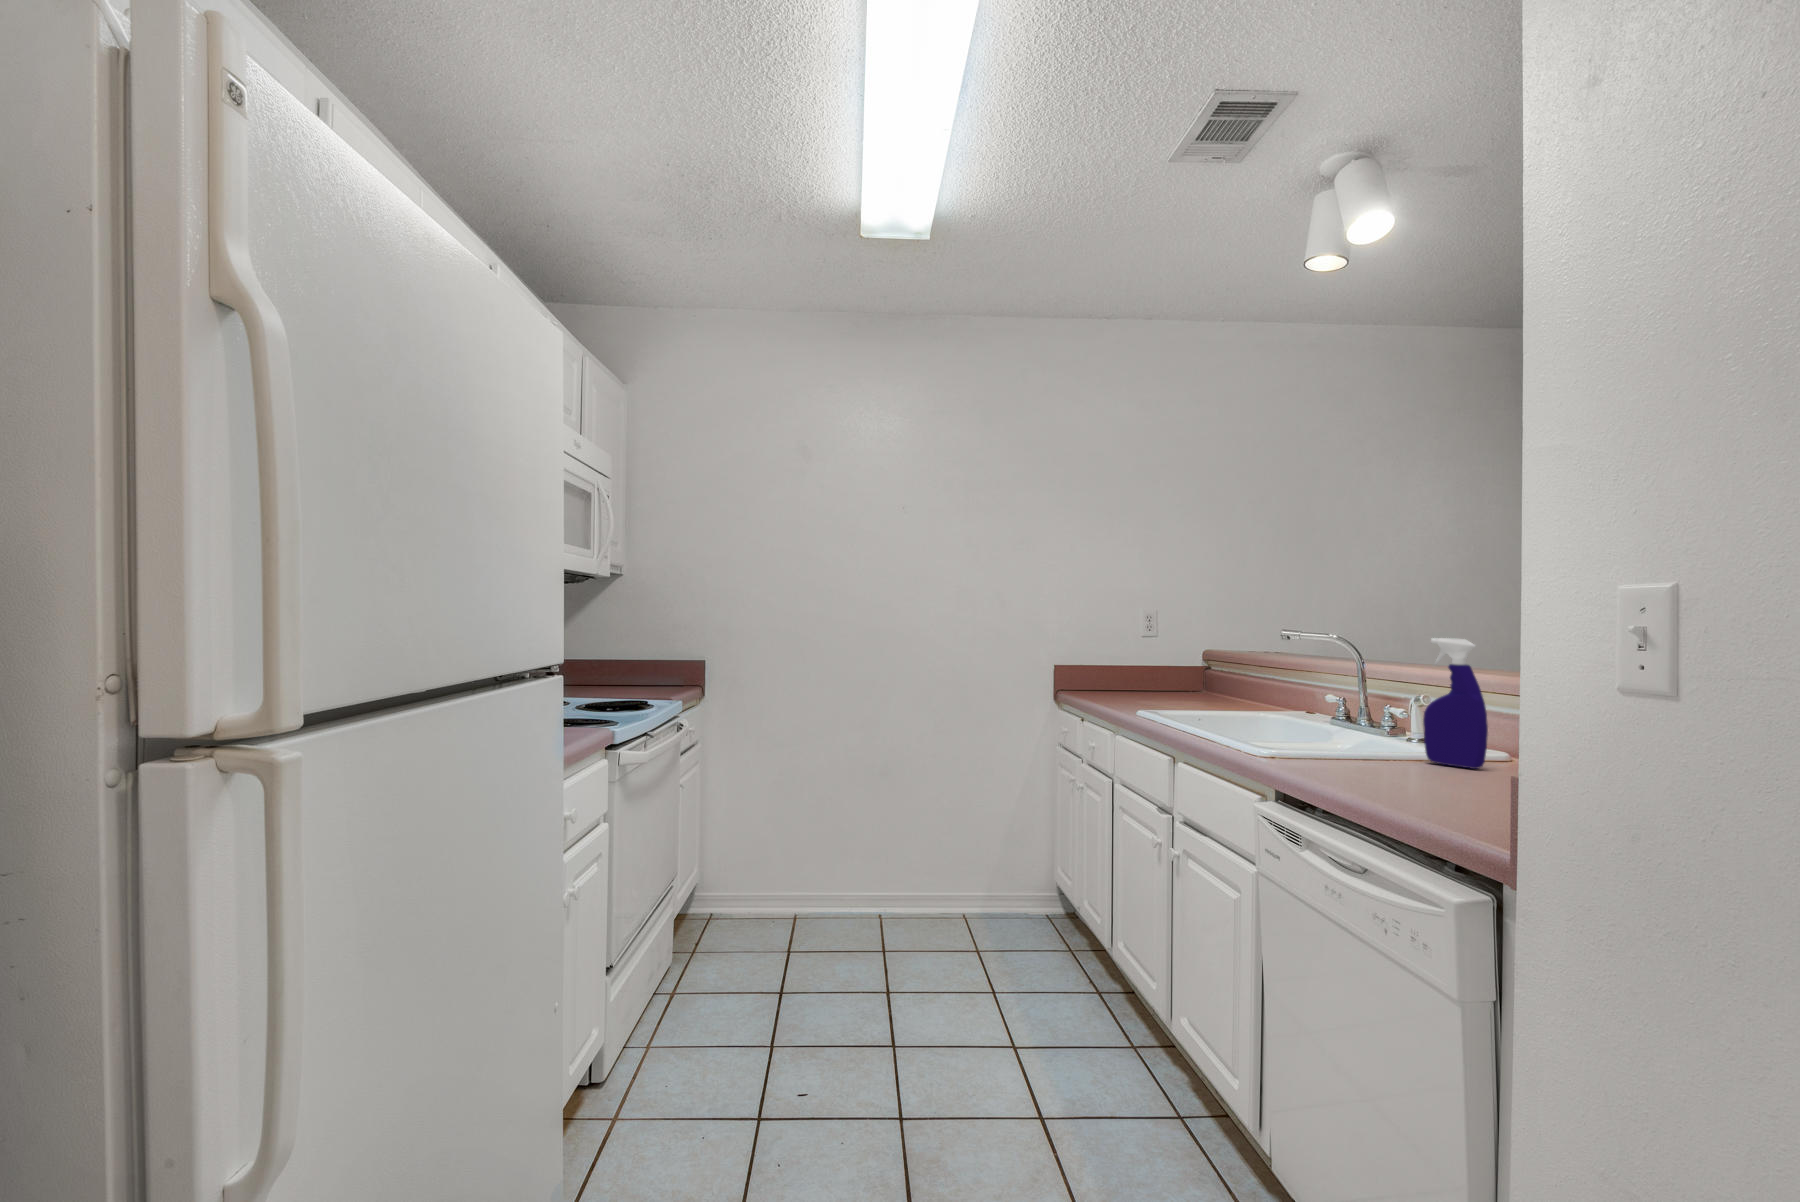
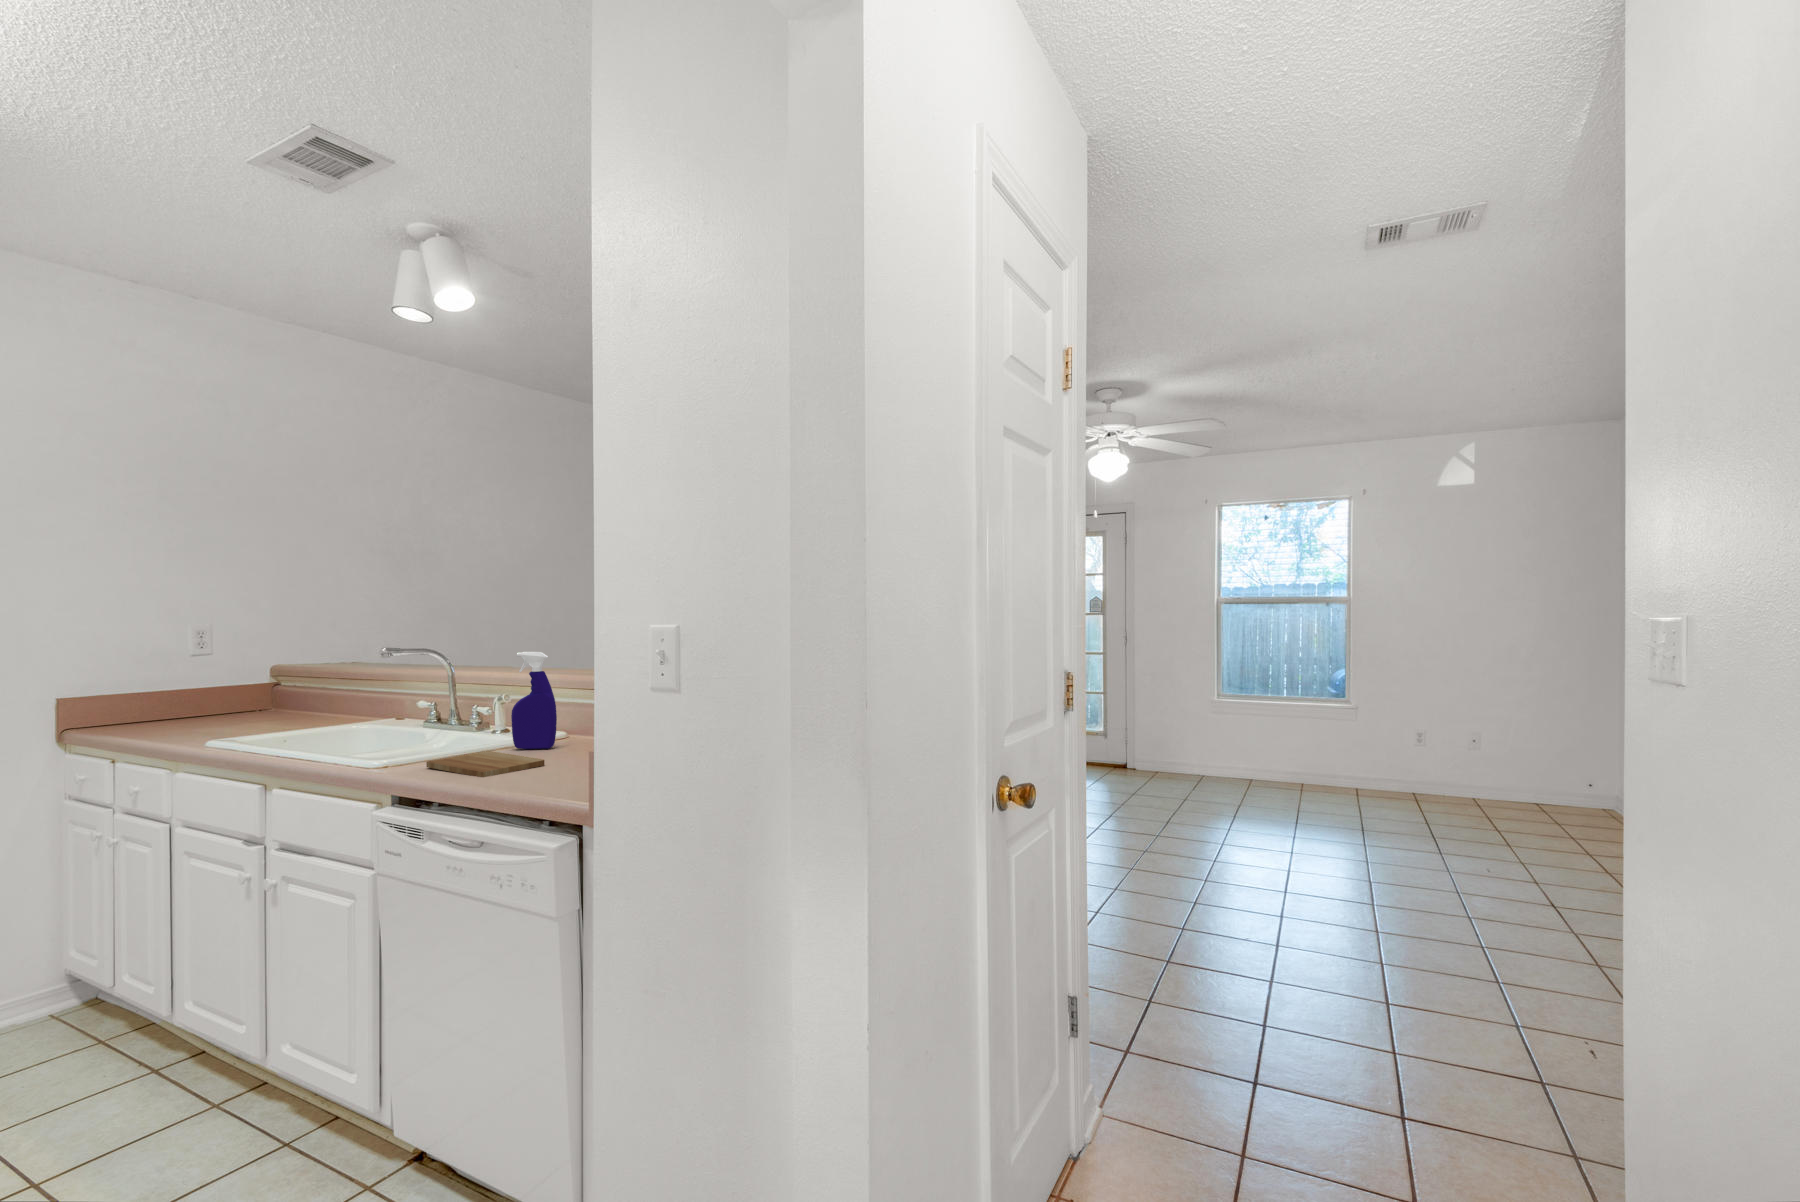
cutting board: none [1313,757,1463,788] -> present [426,751,544,777]

